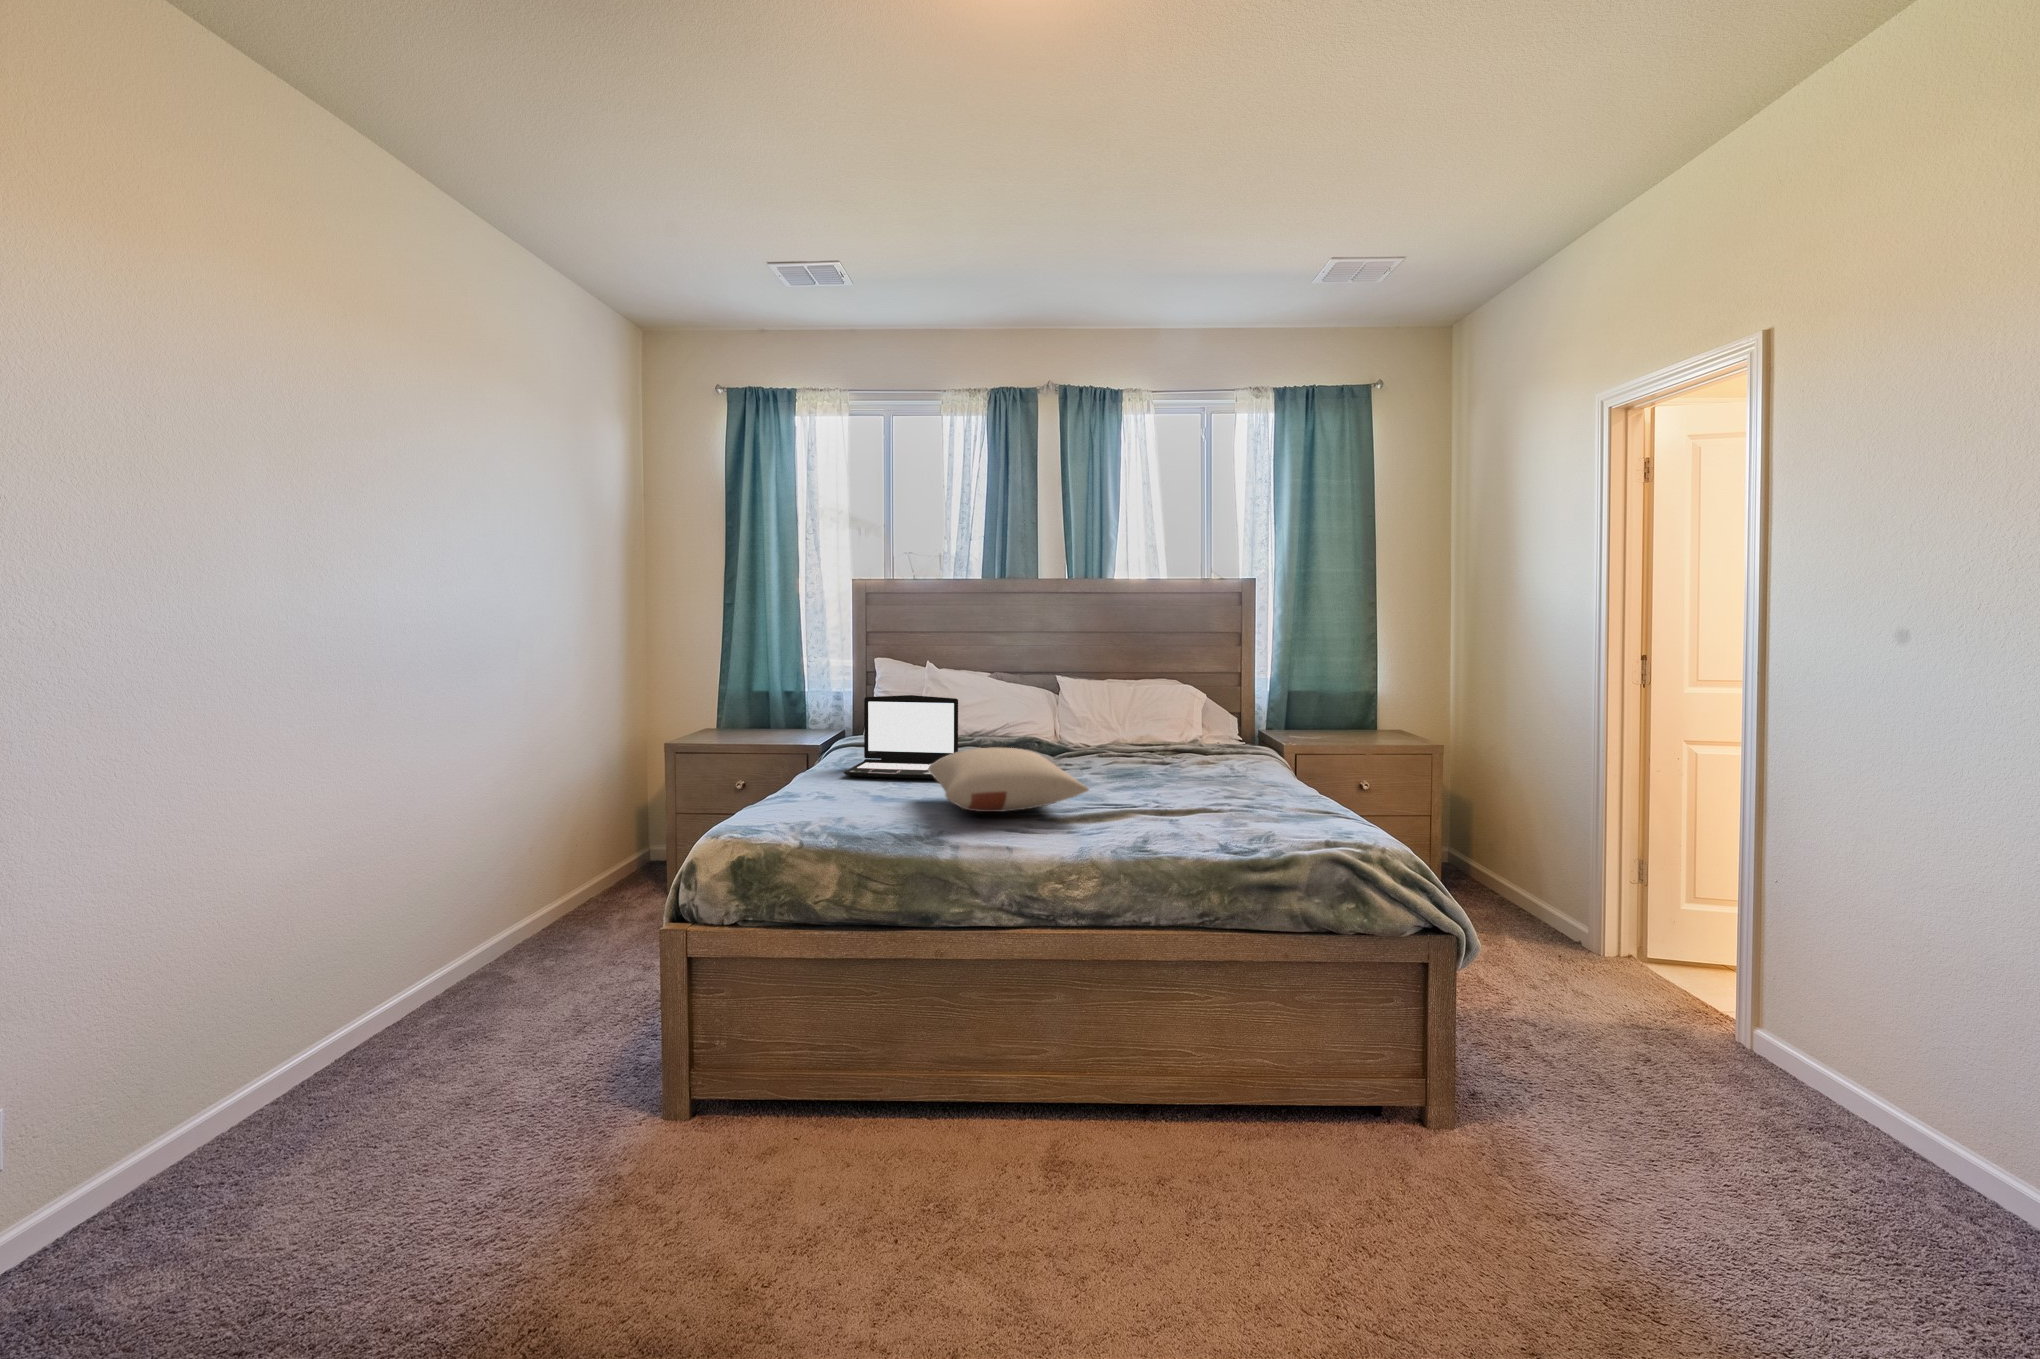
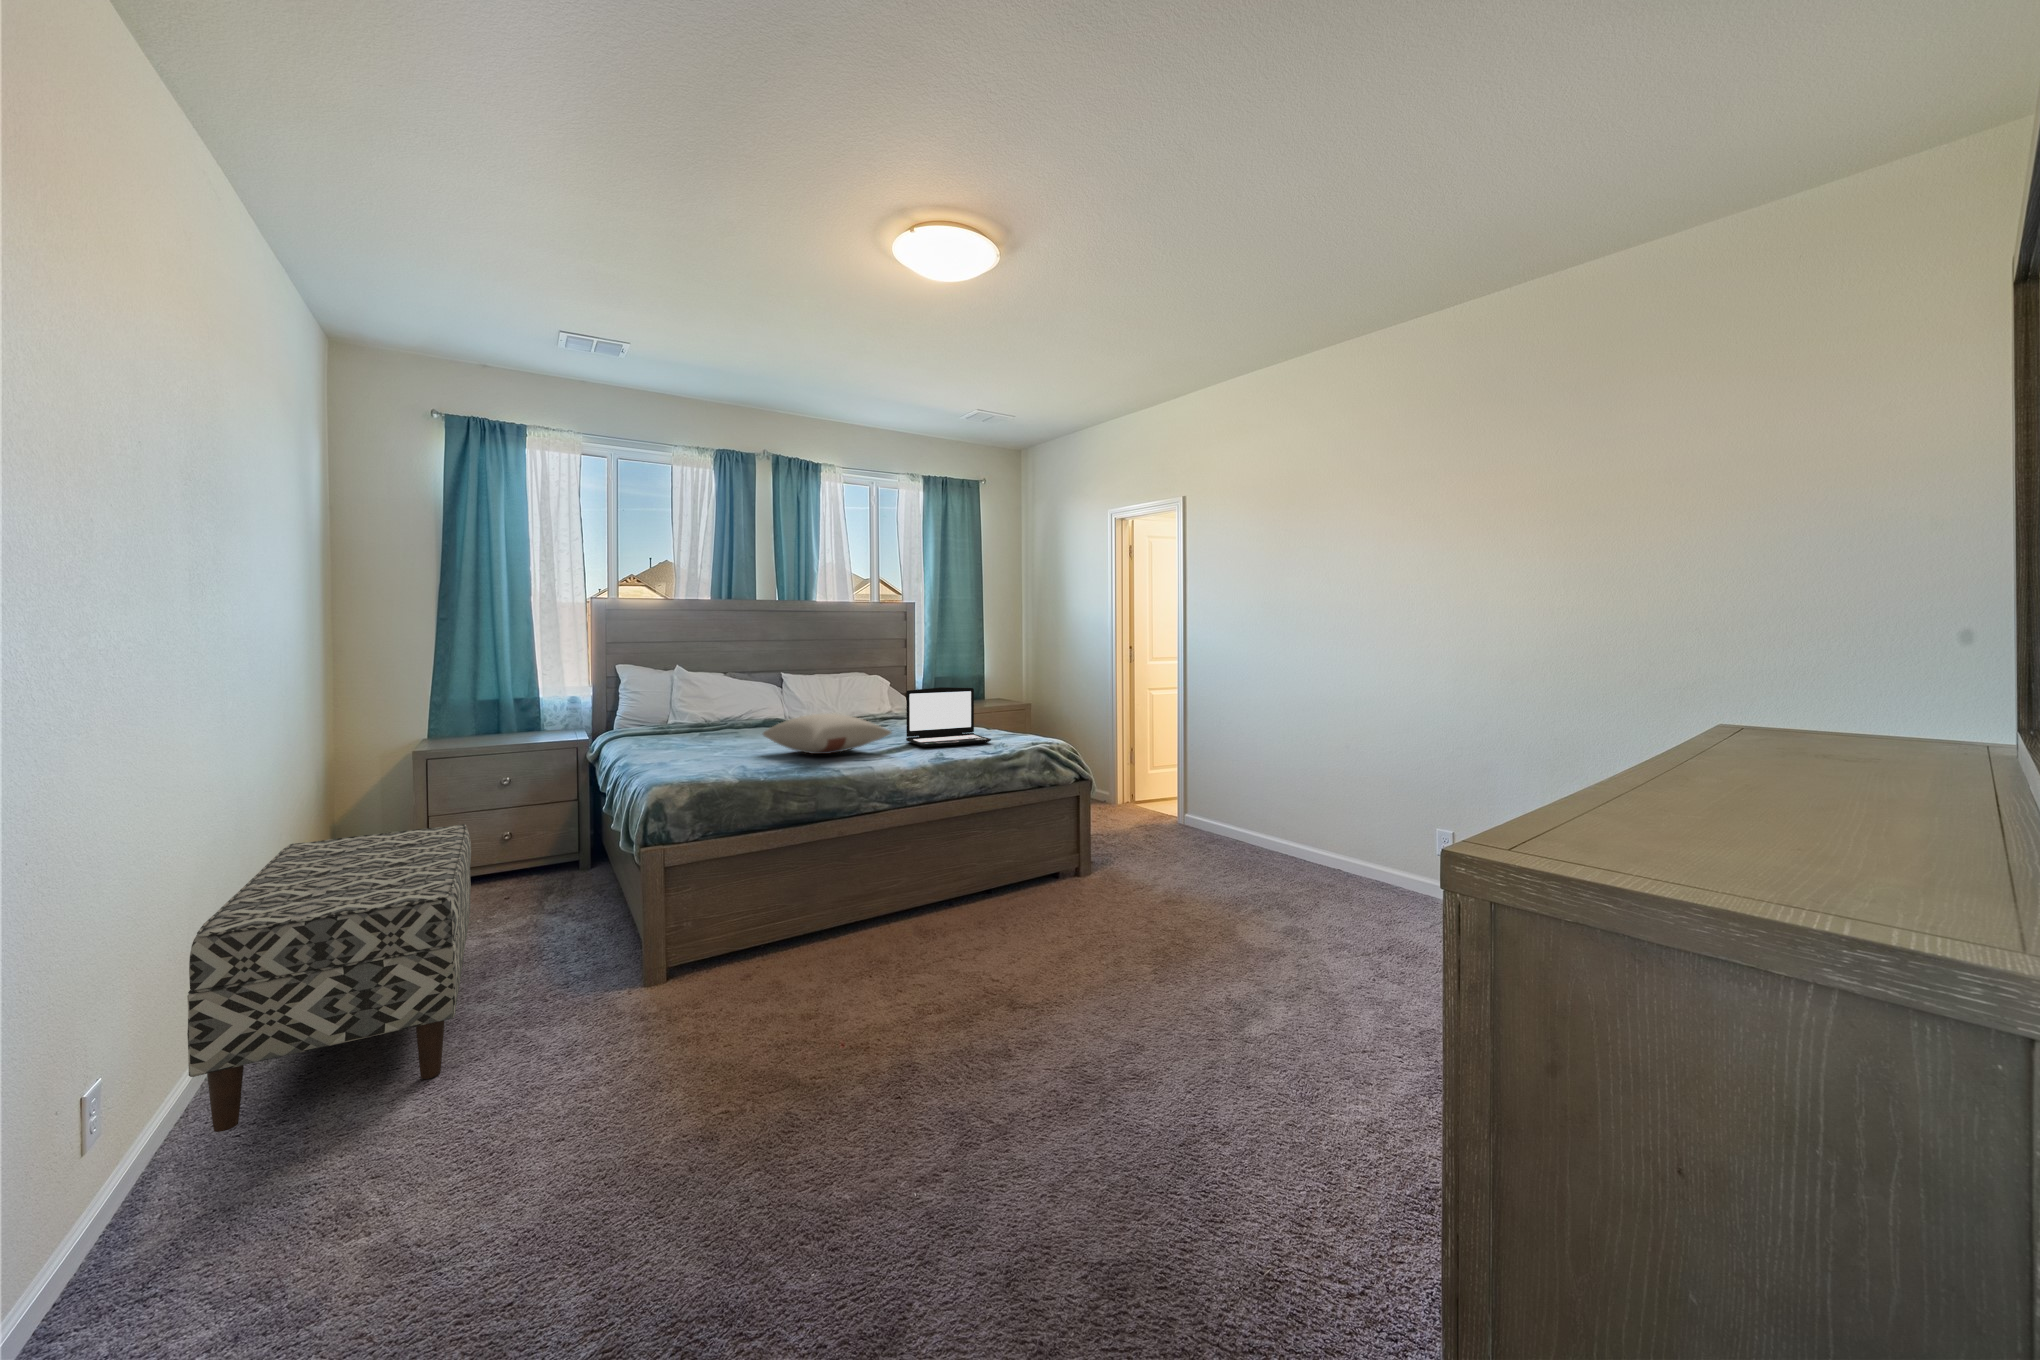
laptop: present [844,695,958,779] -> present [906,687,991,747]
bench: none [105,844,600,1207] -> present [187,824,471,1132]

